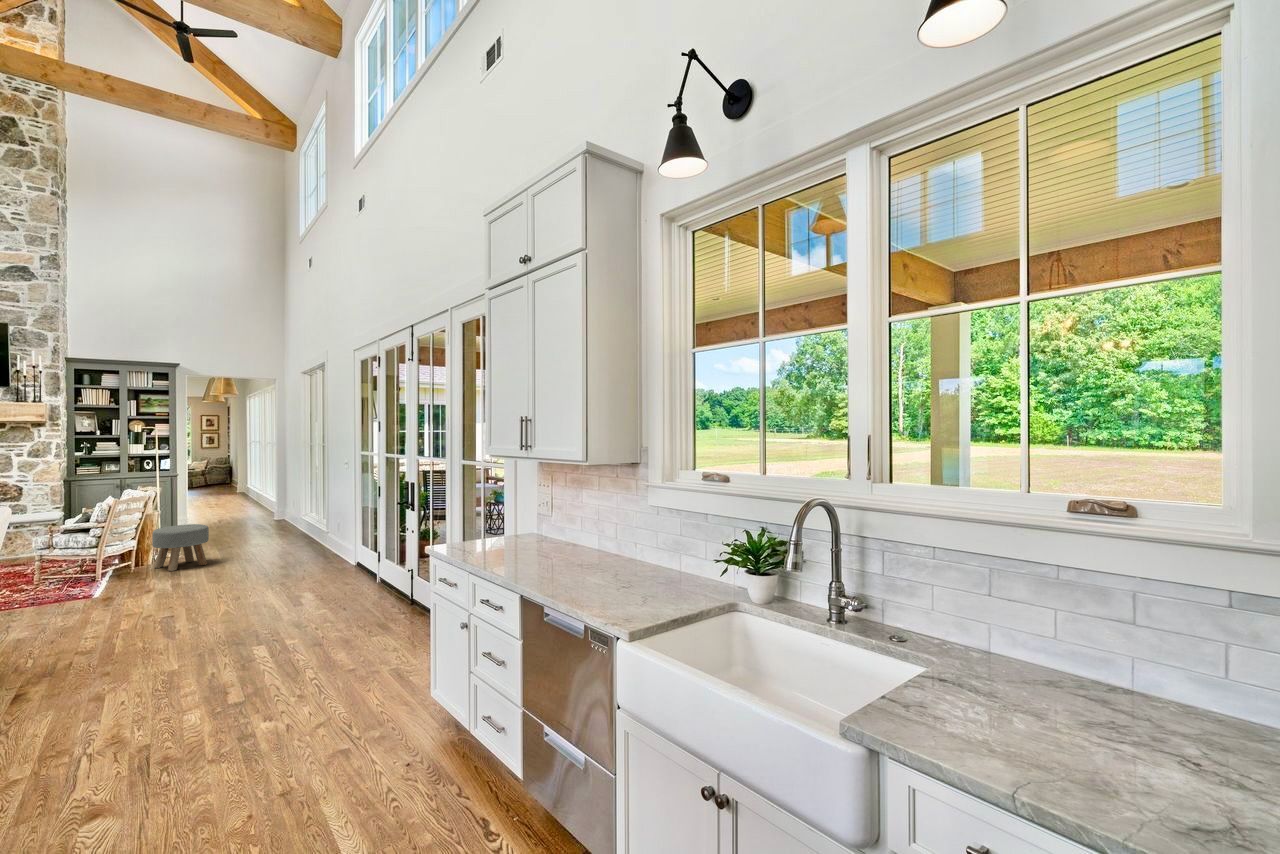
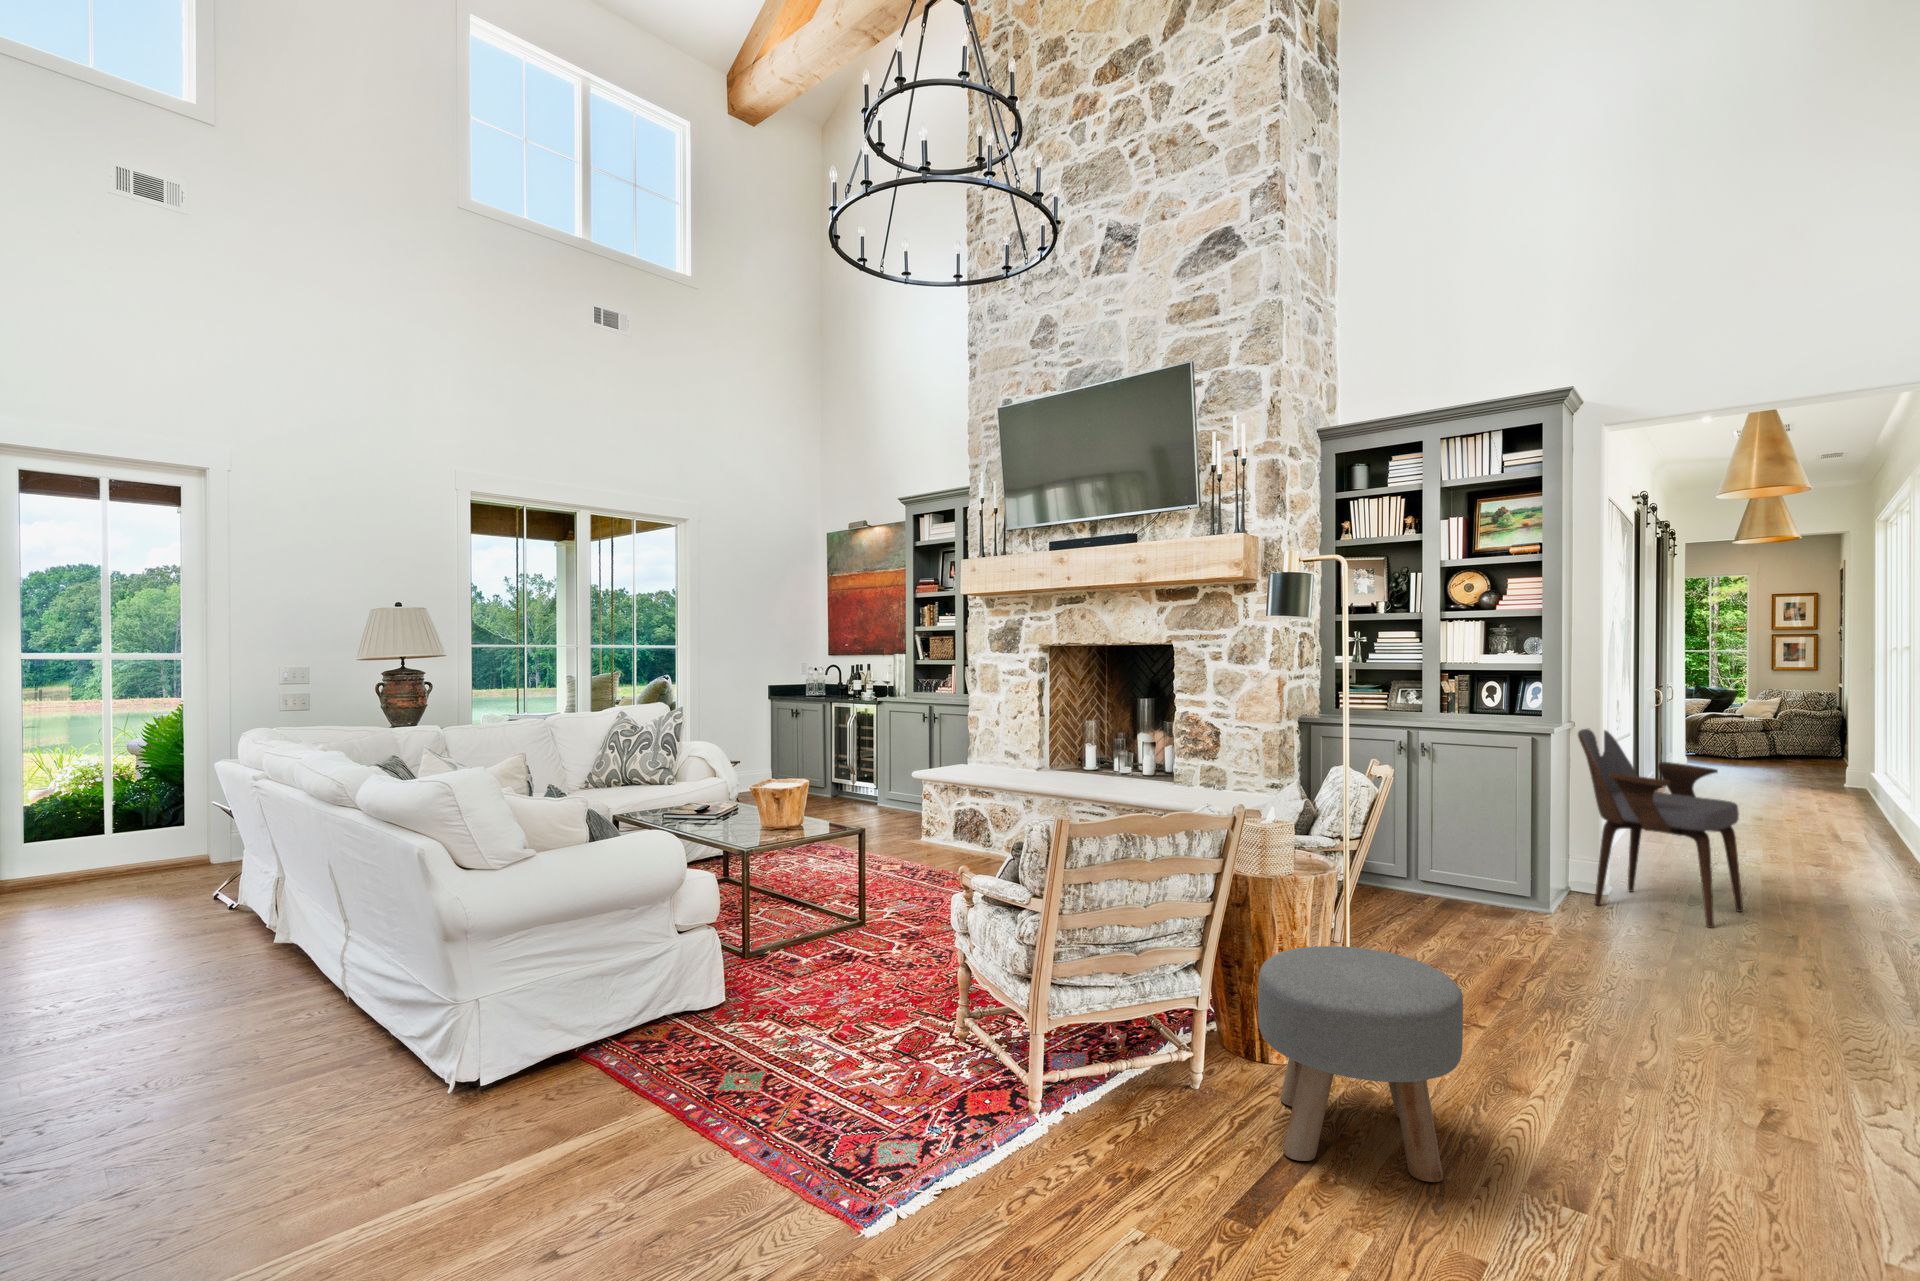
armchair: none [181,473,231,529] -> present [1578,728,1743,928]

